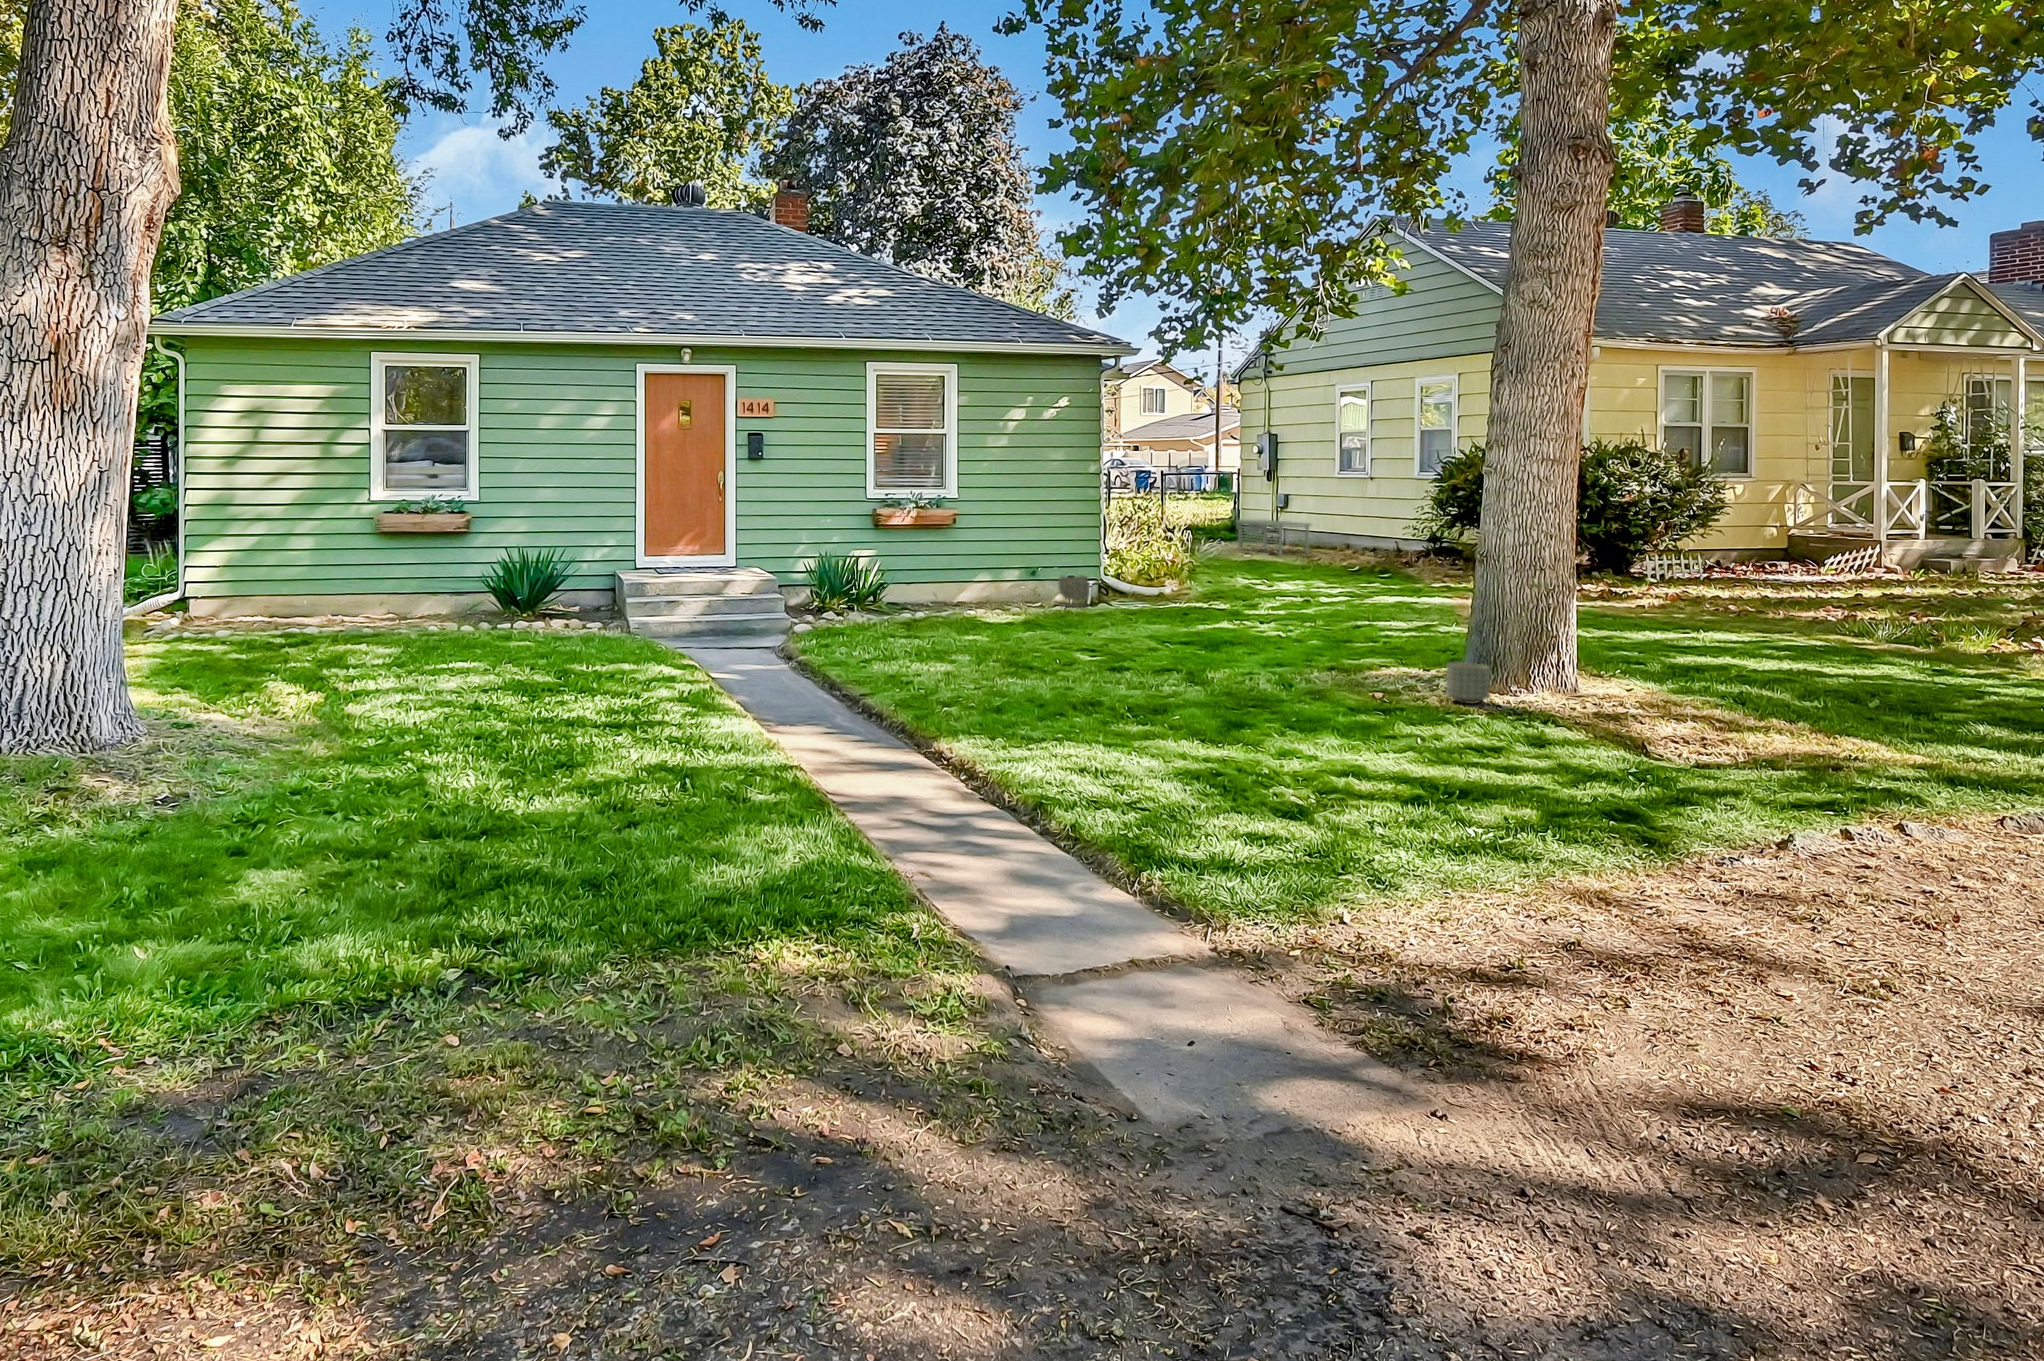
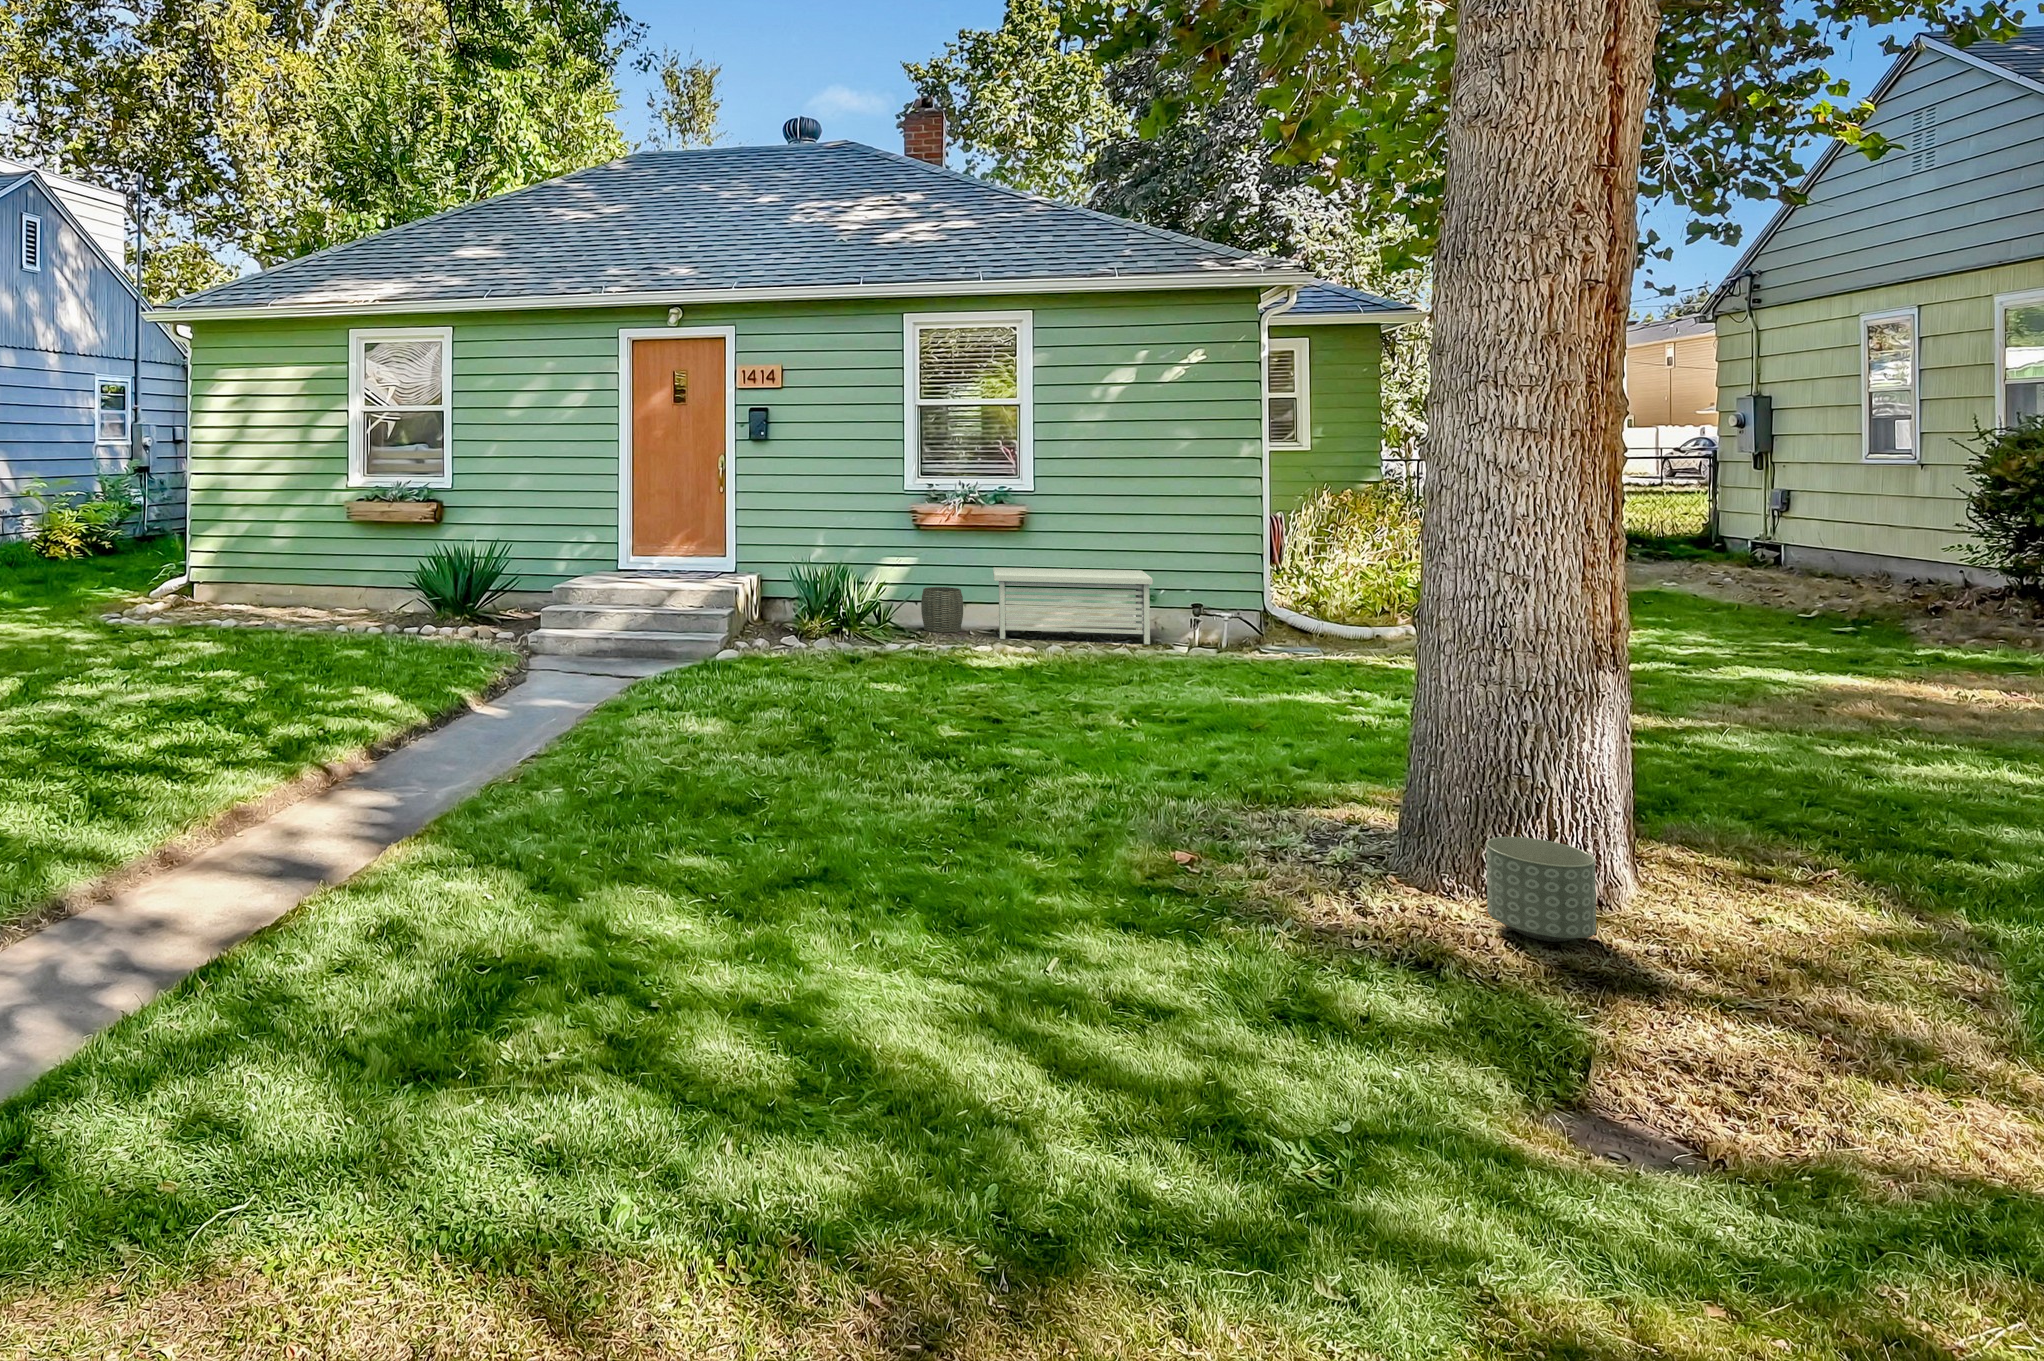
storage bench: present [1237,520,1311,554] -> present [993,567,1153,644]
woven basket: present [1058,576,1089,608] -> present [921,587,963,632]

